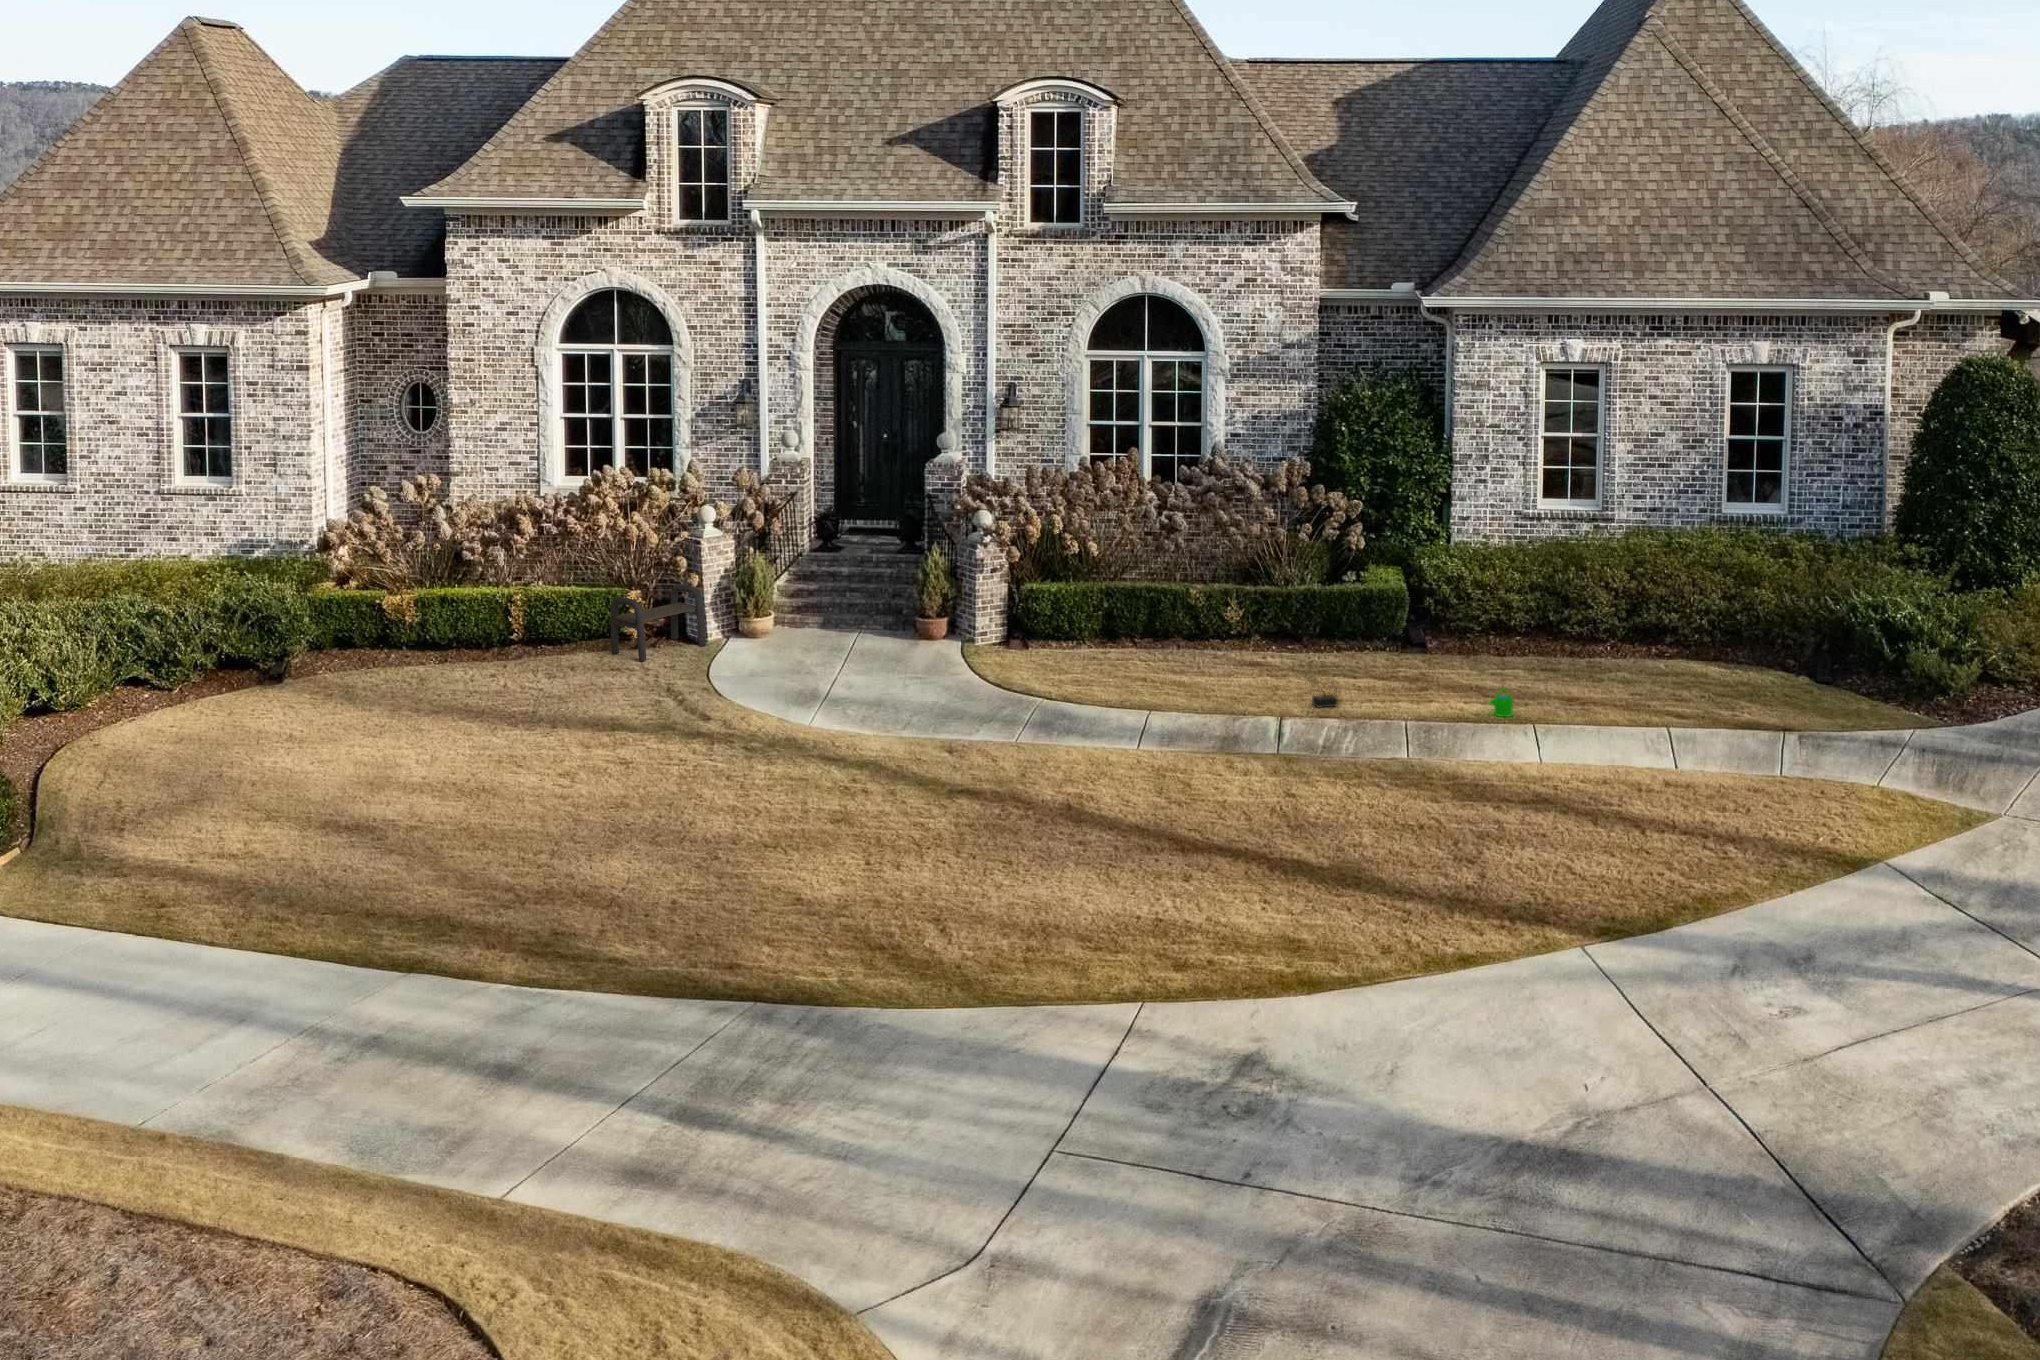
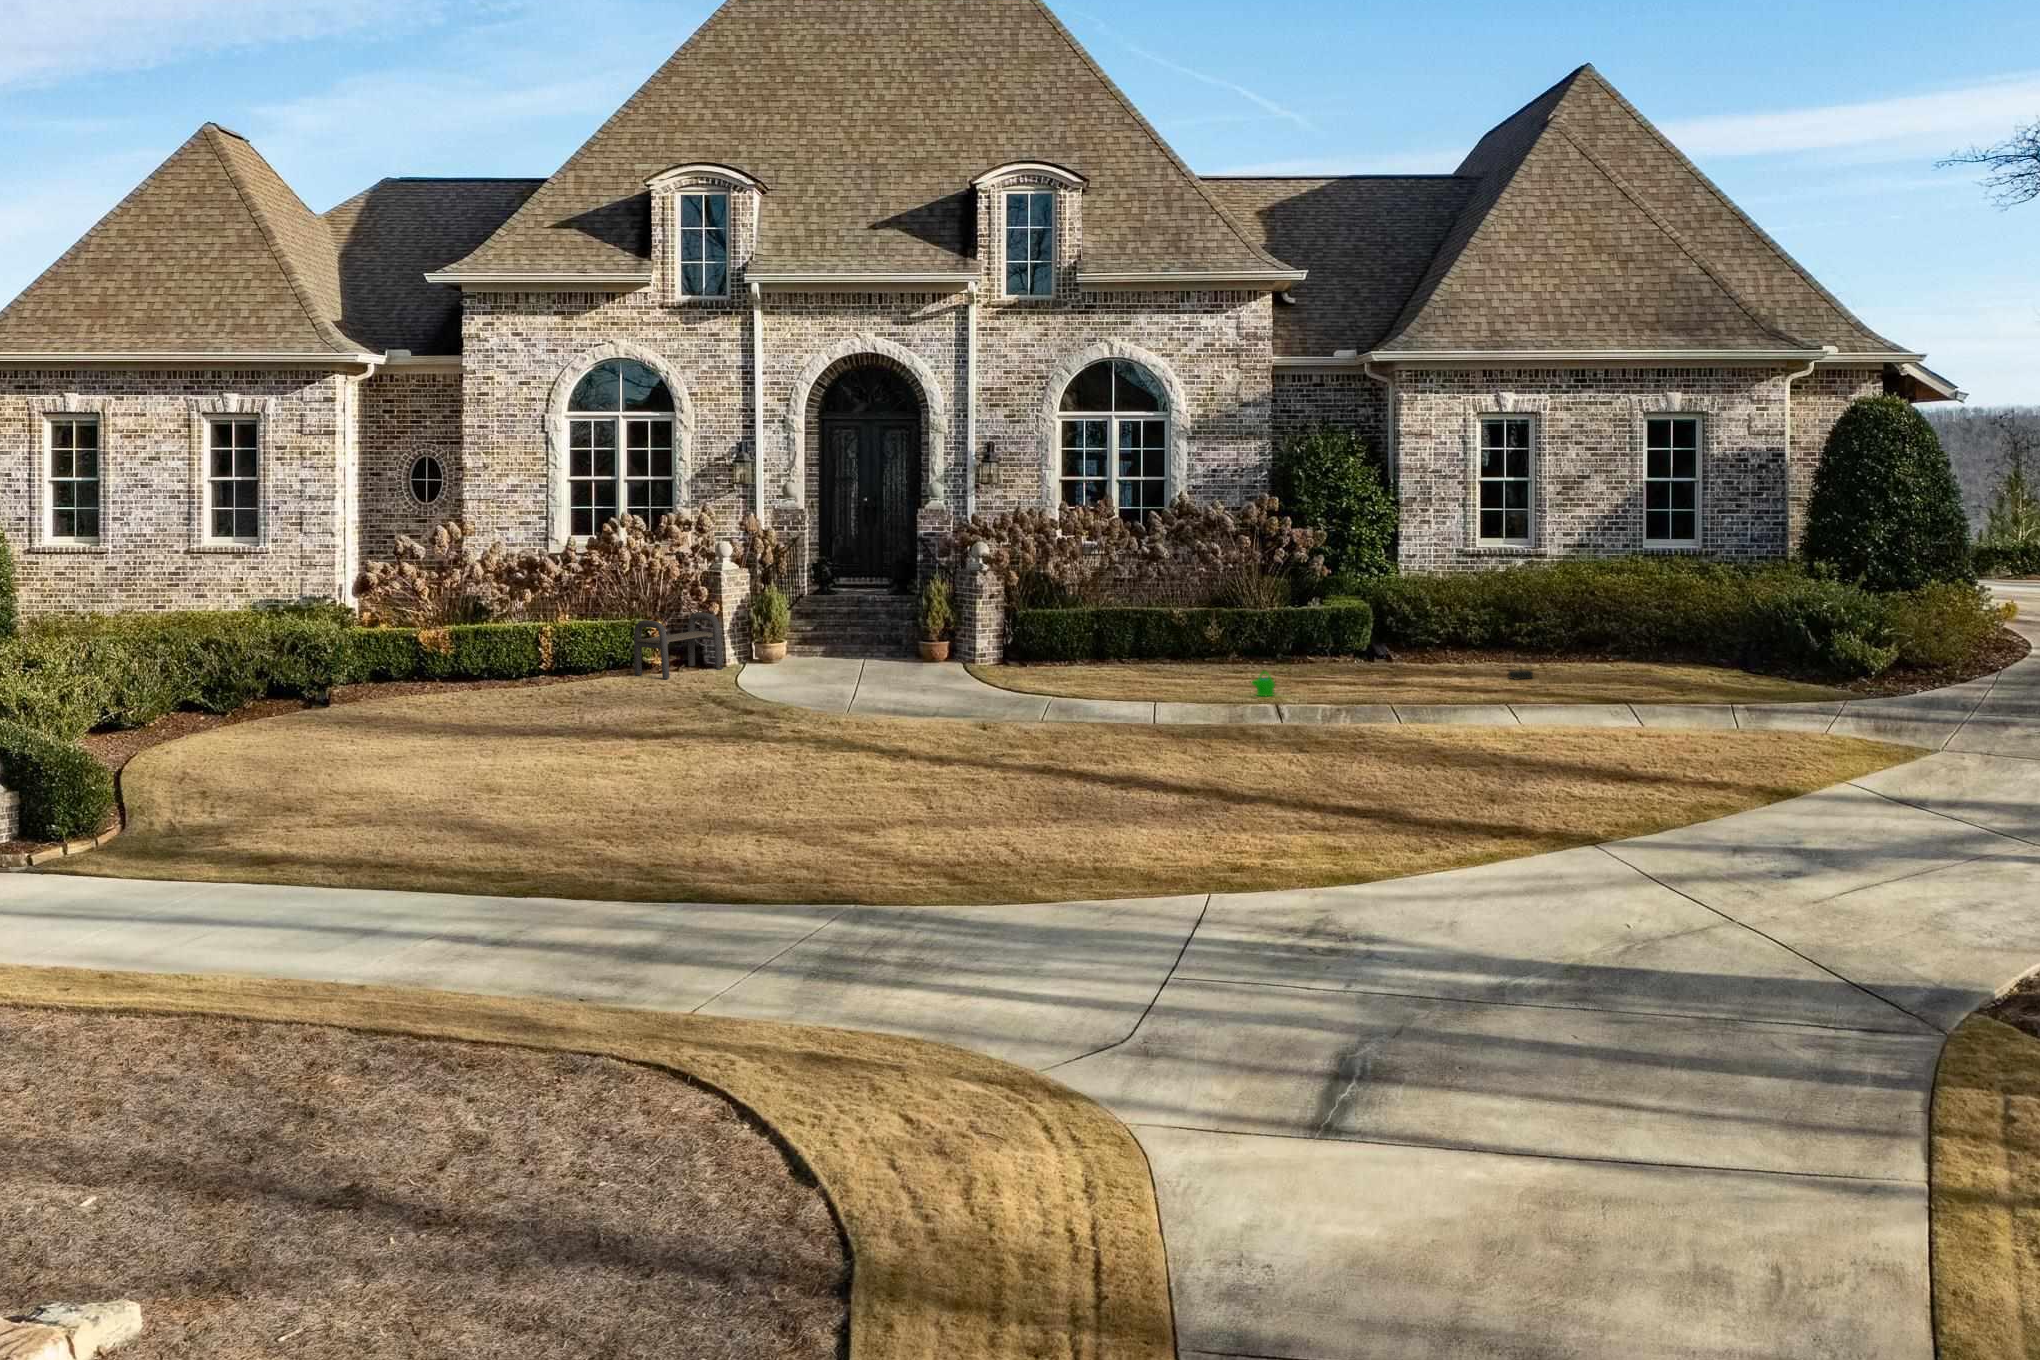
decorative plant: present [1307,679,1338,707] -> present [1504,654,1533,680]
watering can: present [1489,688,1514,717] -> present [1252,671,1275,697]

